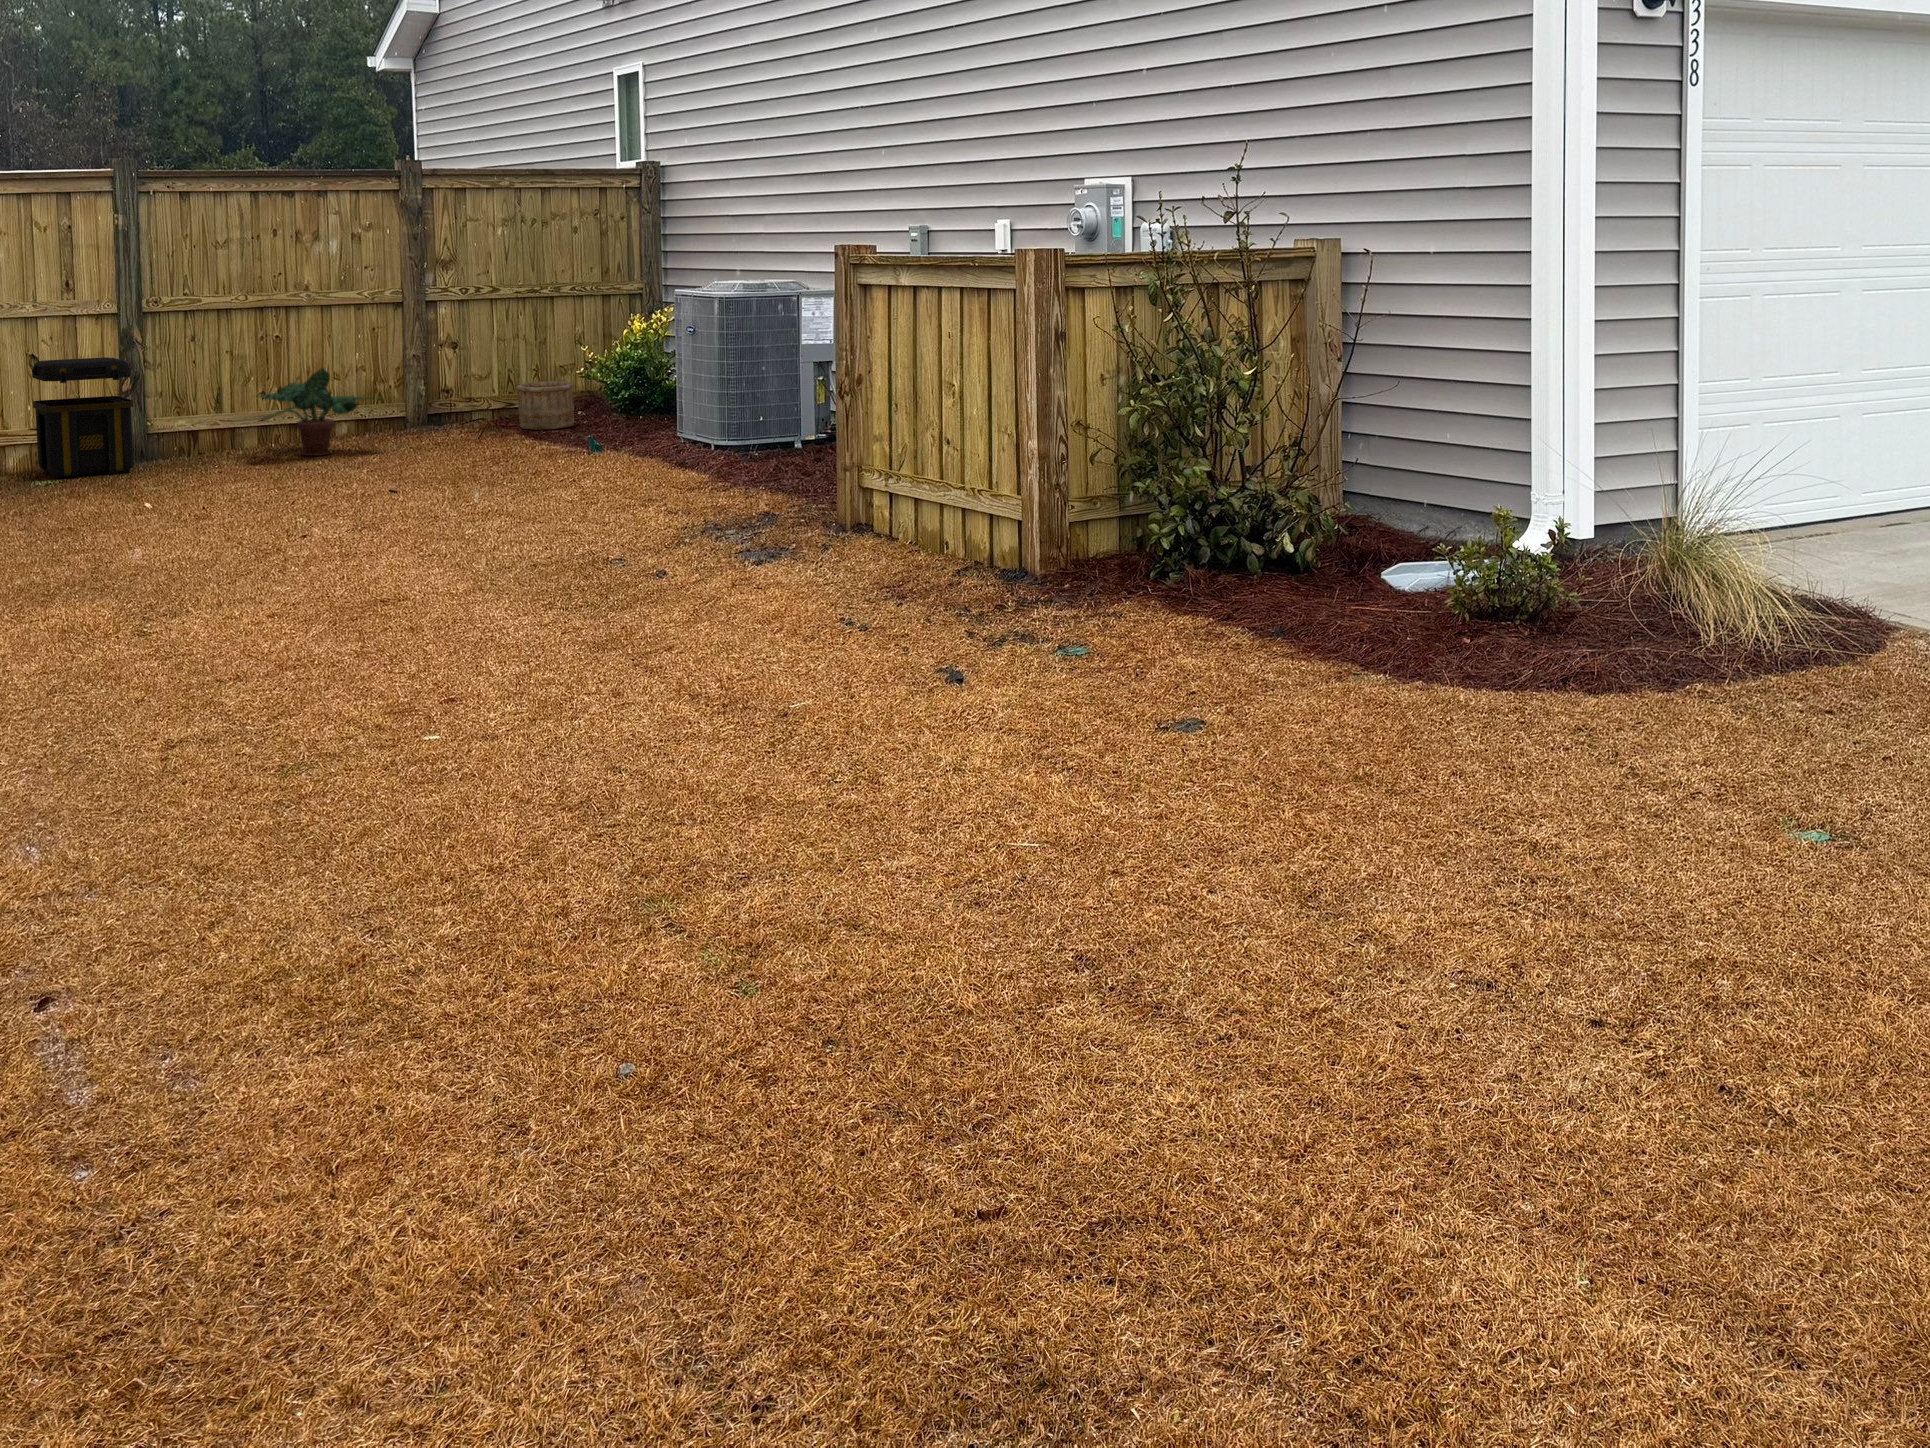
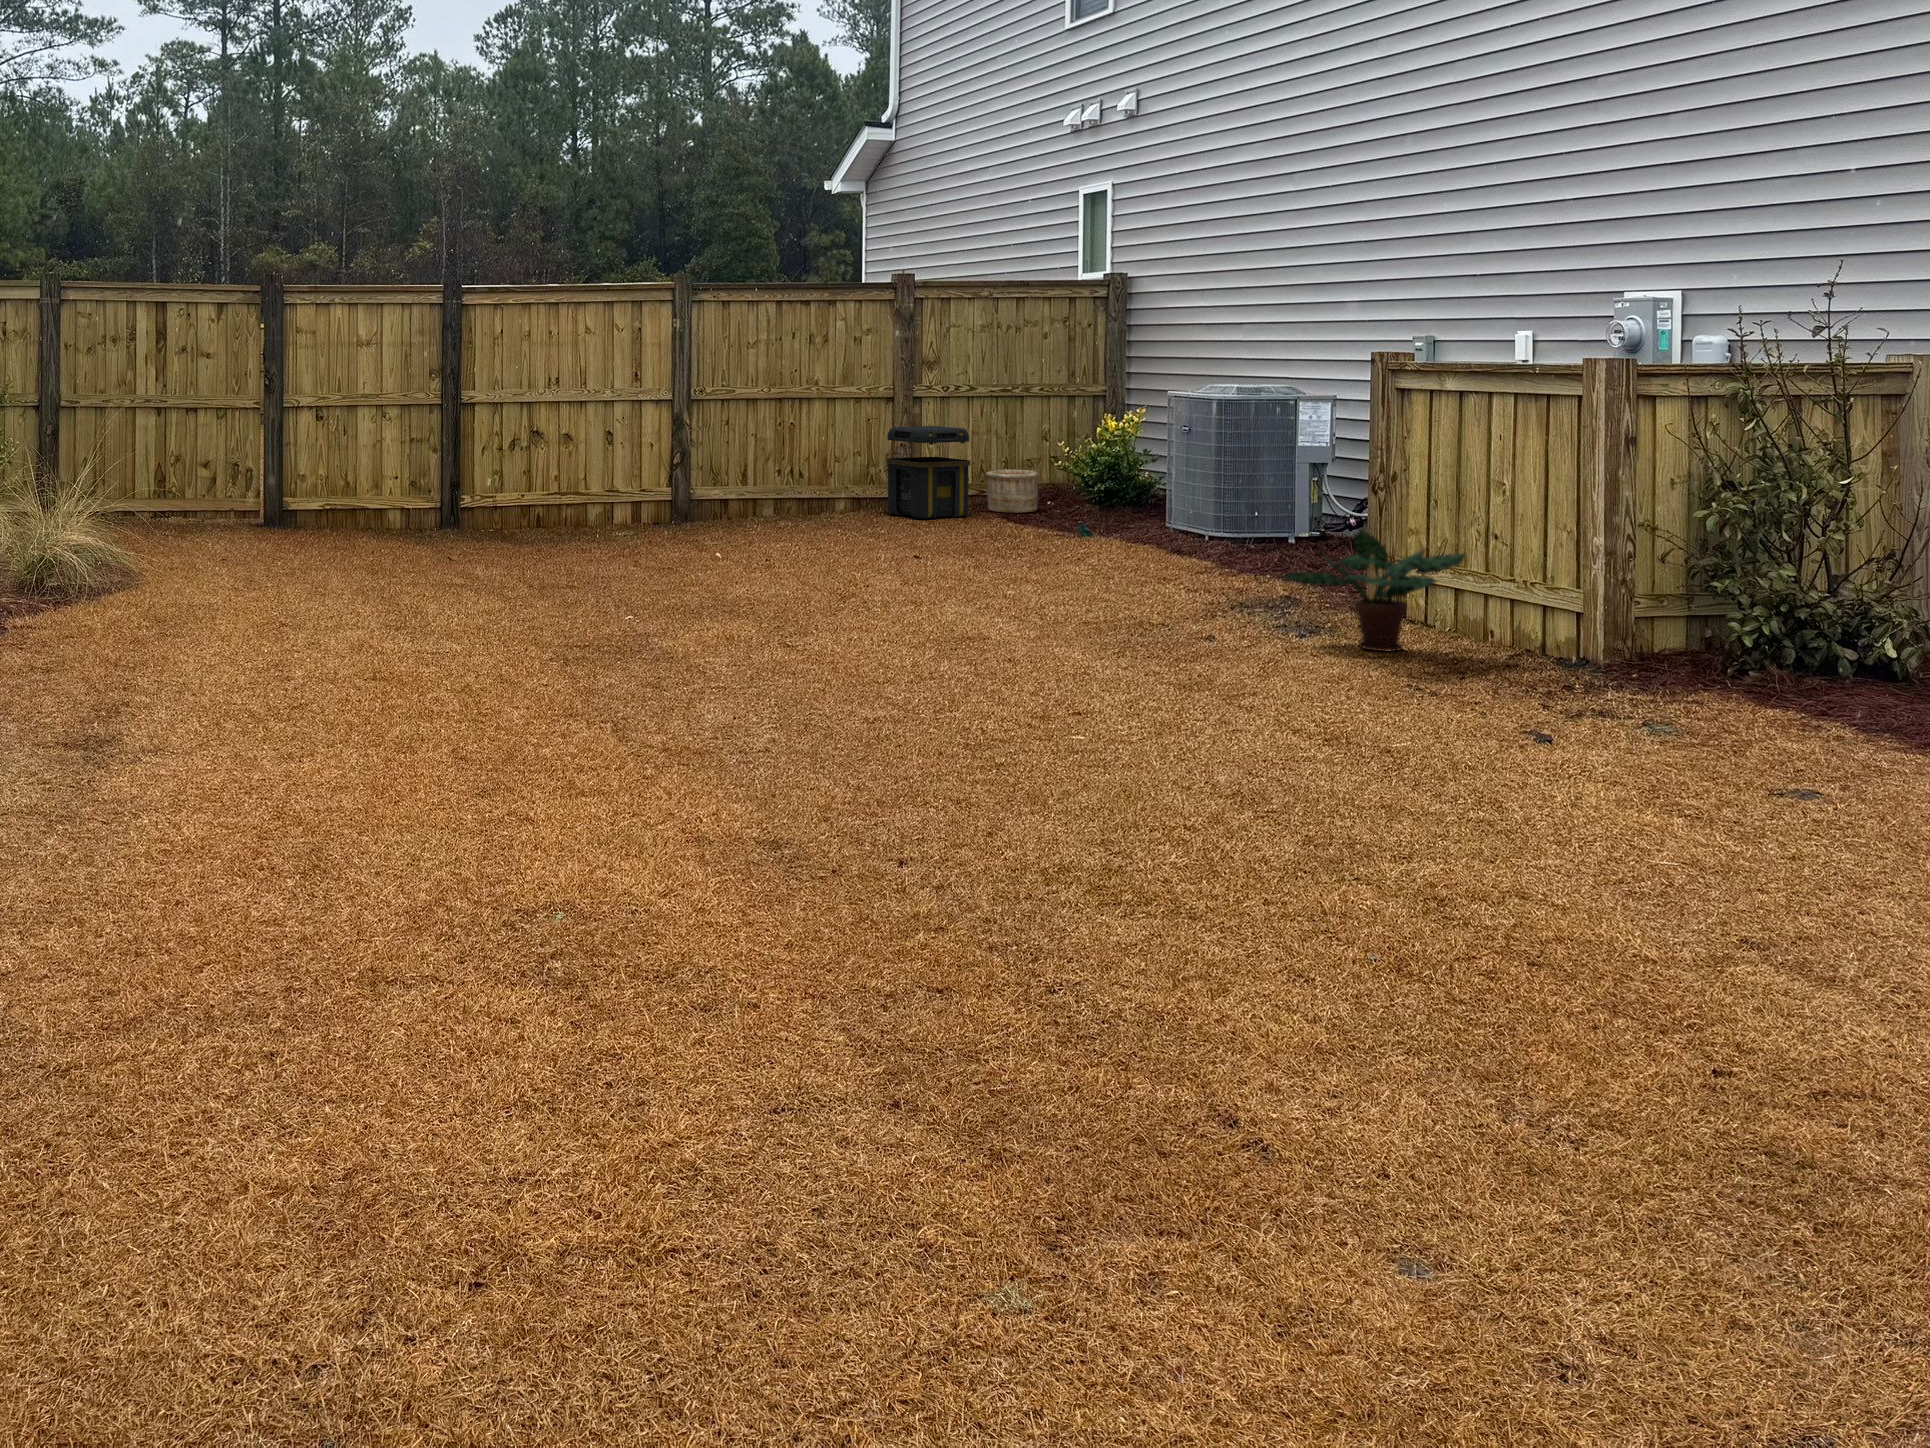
toolbox: present [32,357,134,478] -> present [886,426,970,519]
potted plant: present [259,368,372,456] -> present [1282,530,1465,652]

